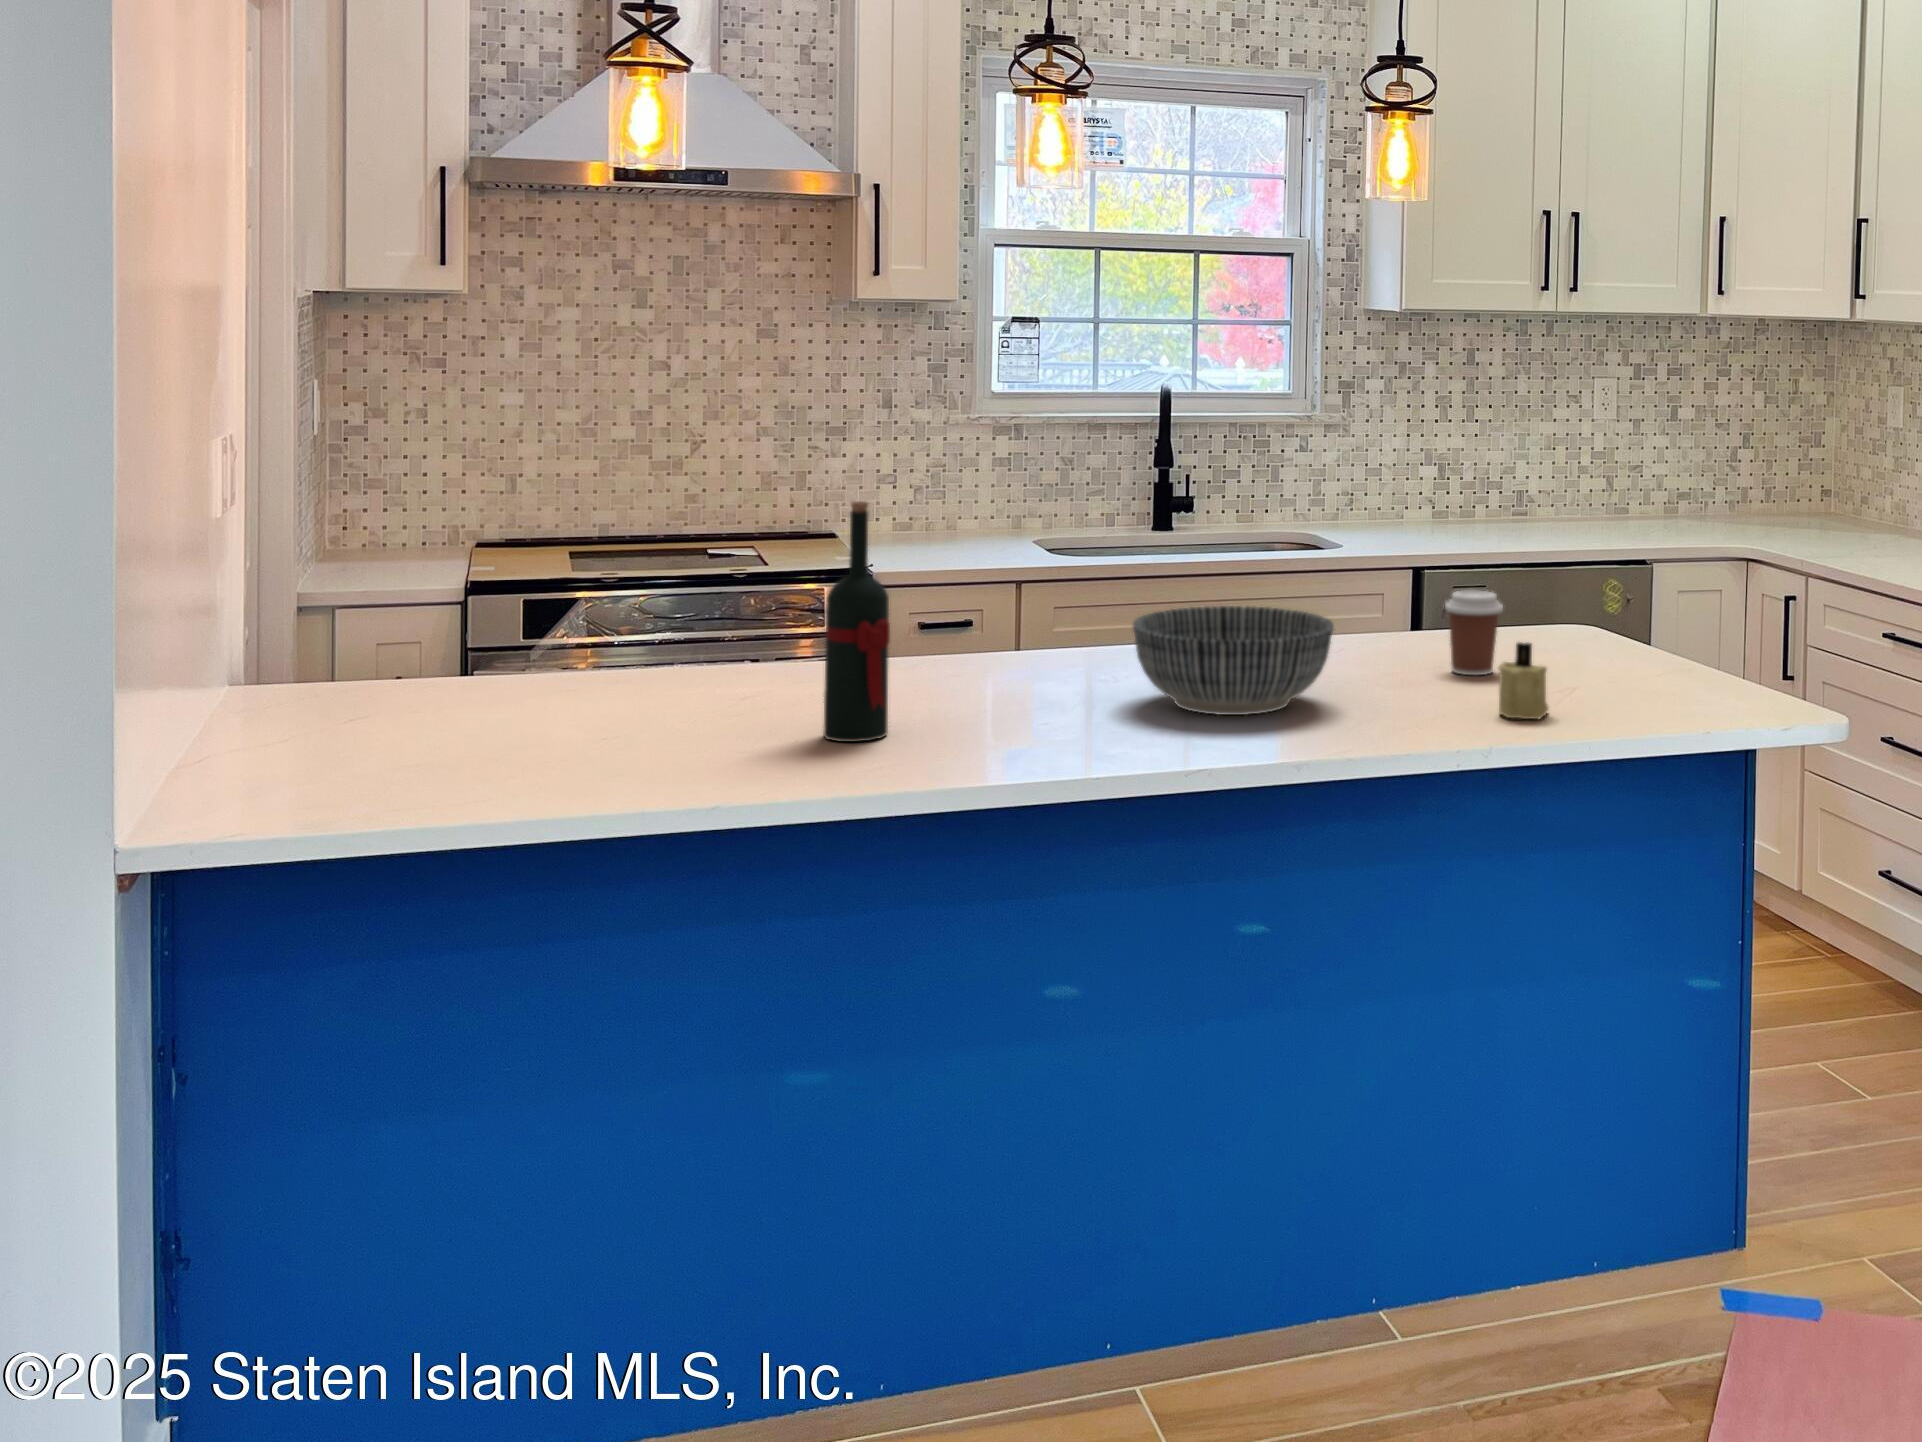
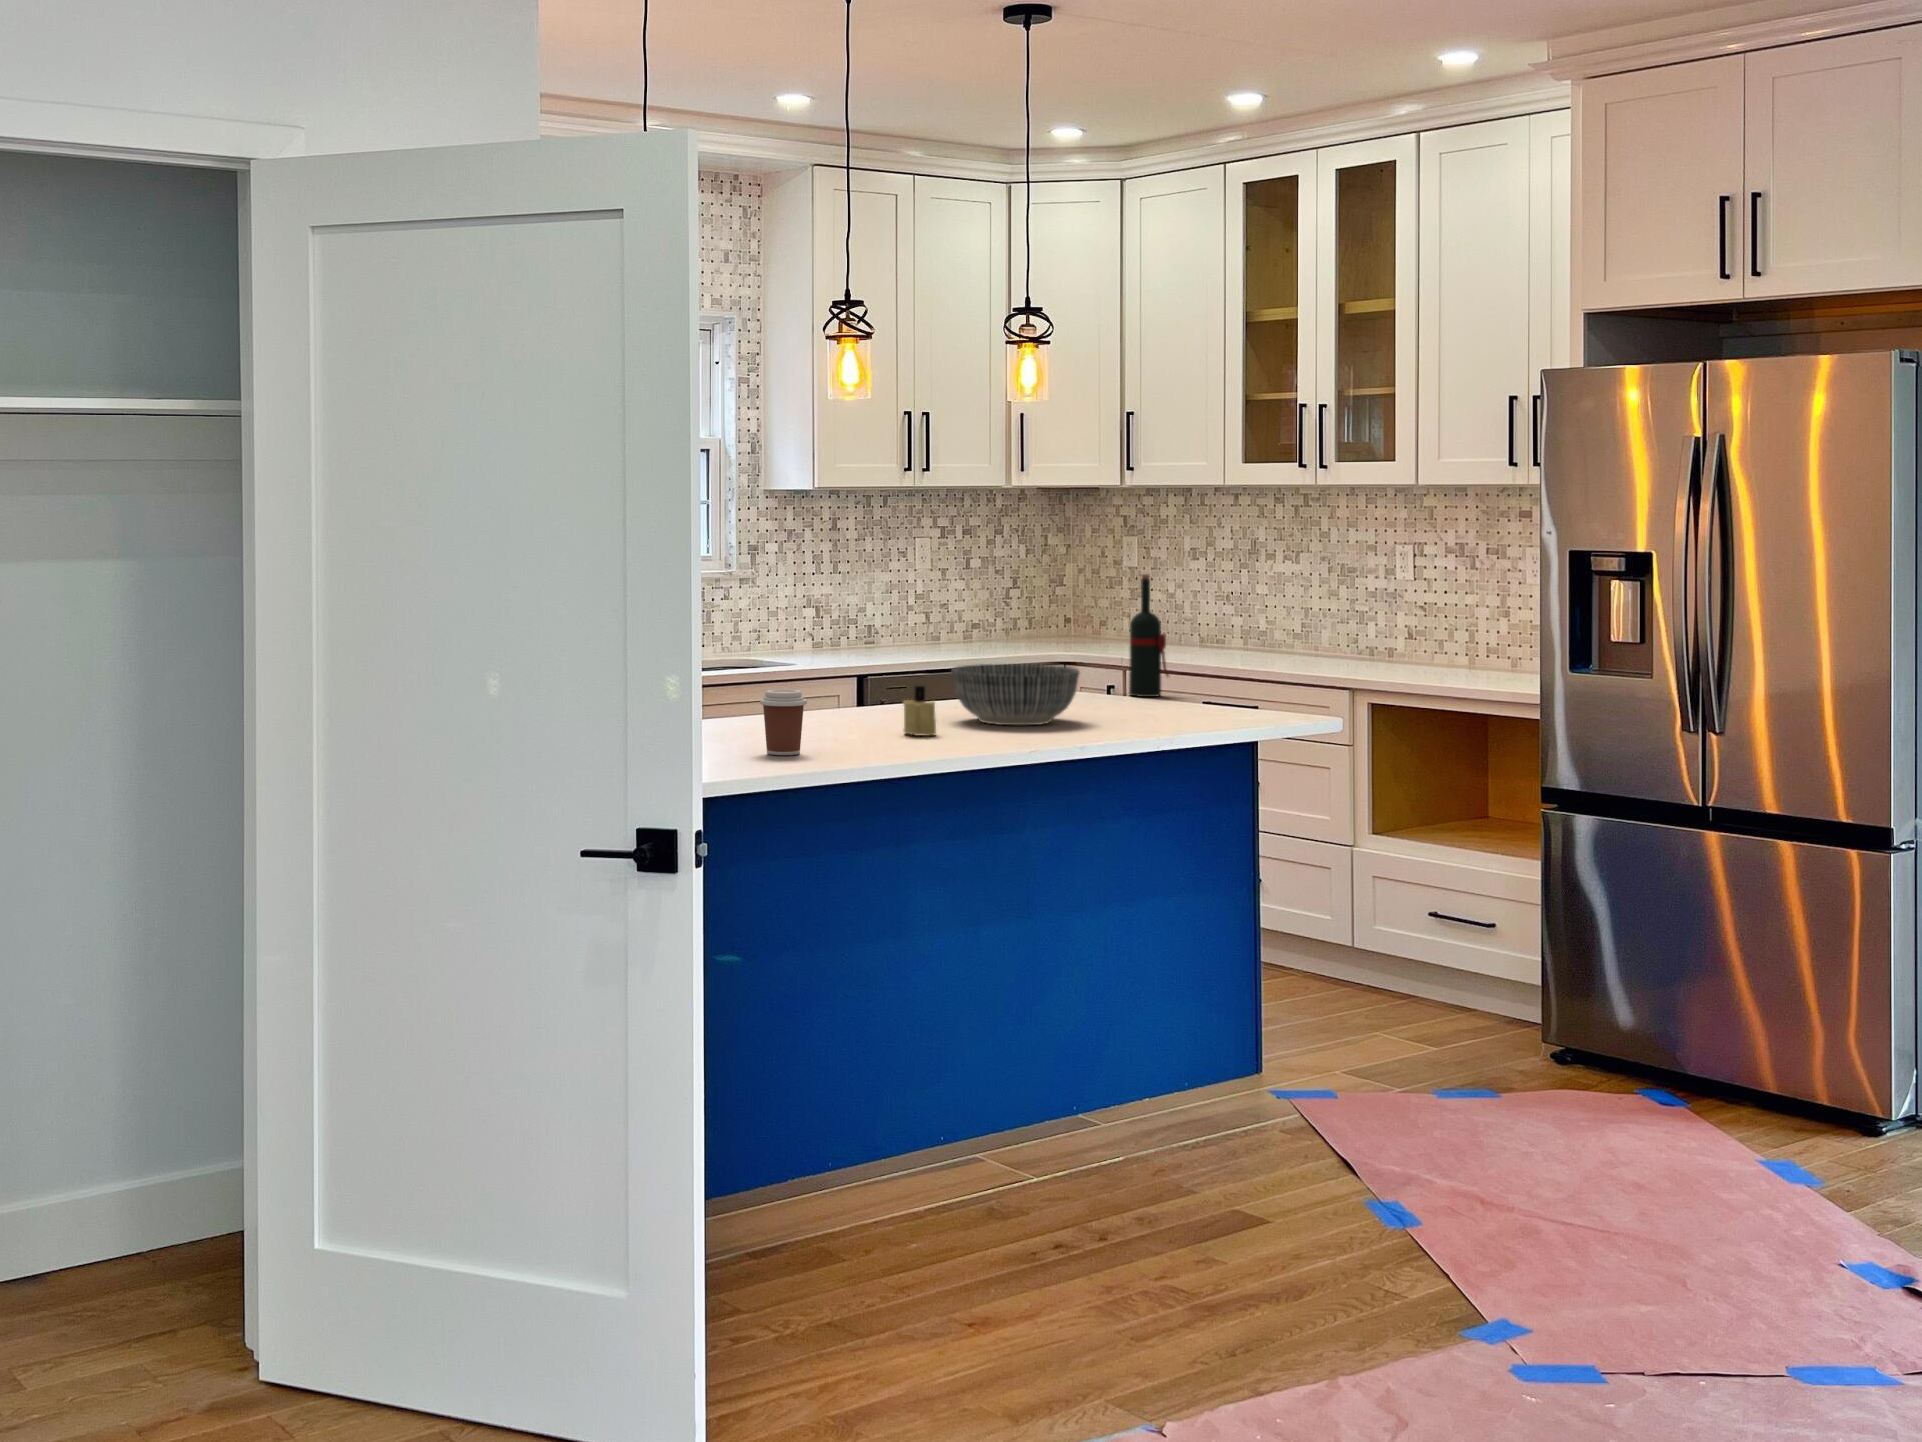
wine bottle: present [823,501,890,742] -> present [1129,574,1169,697]
coffee cup: present [1445,590,1503,675] -> present [760,689,807,755]
candle: present [1499,643,1549,719] -> present [903,686,936,736]

